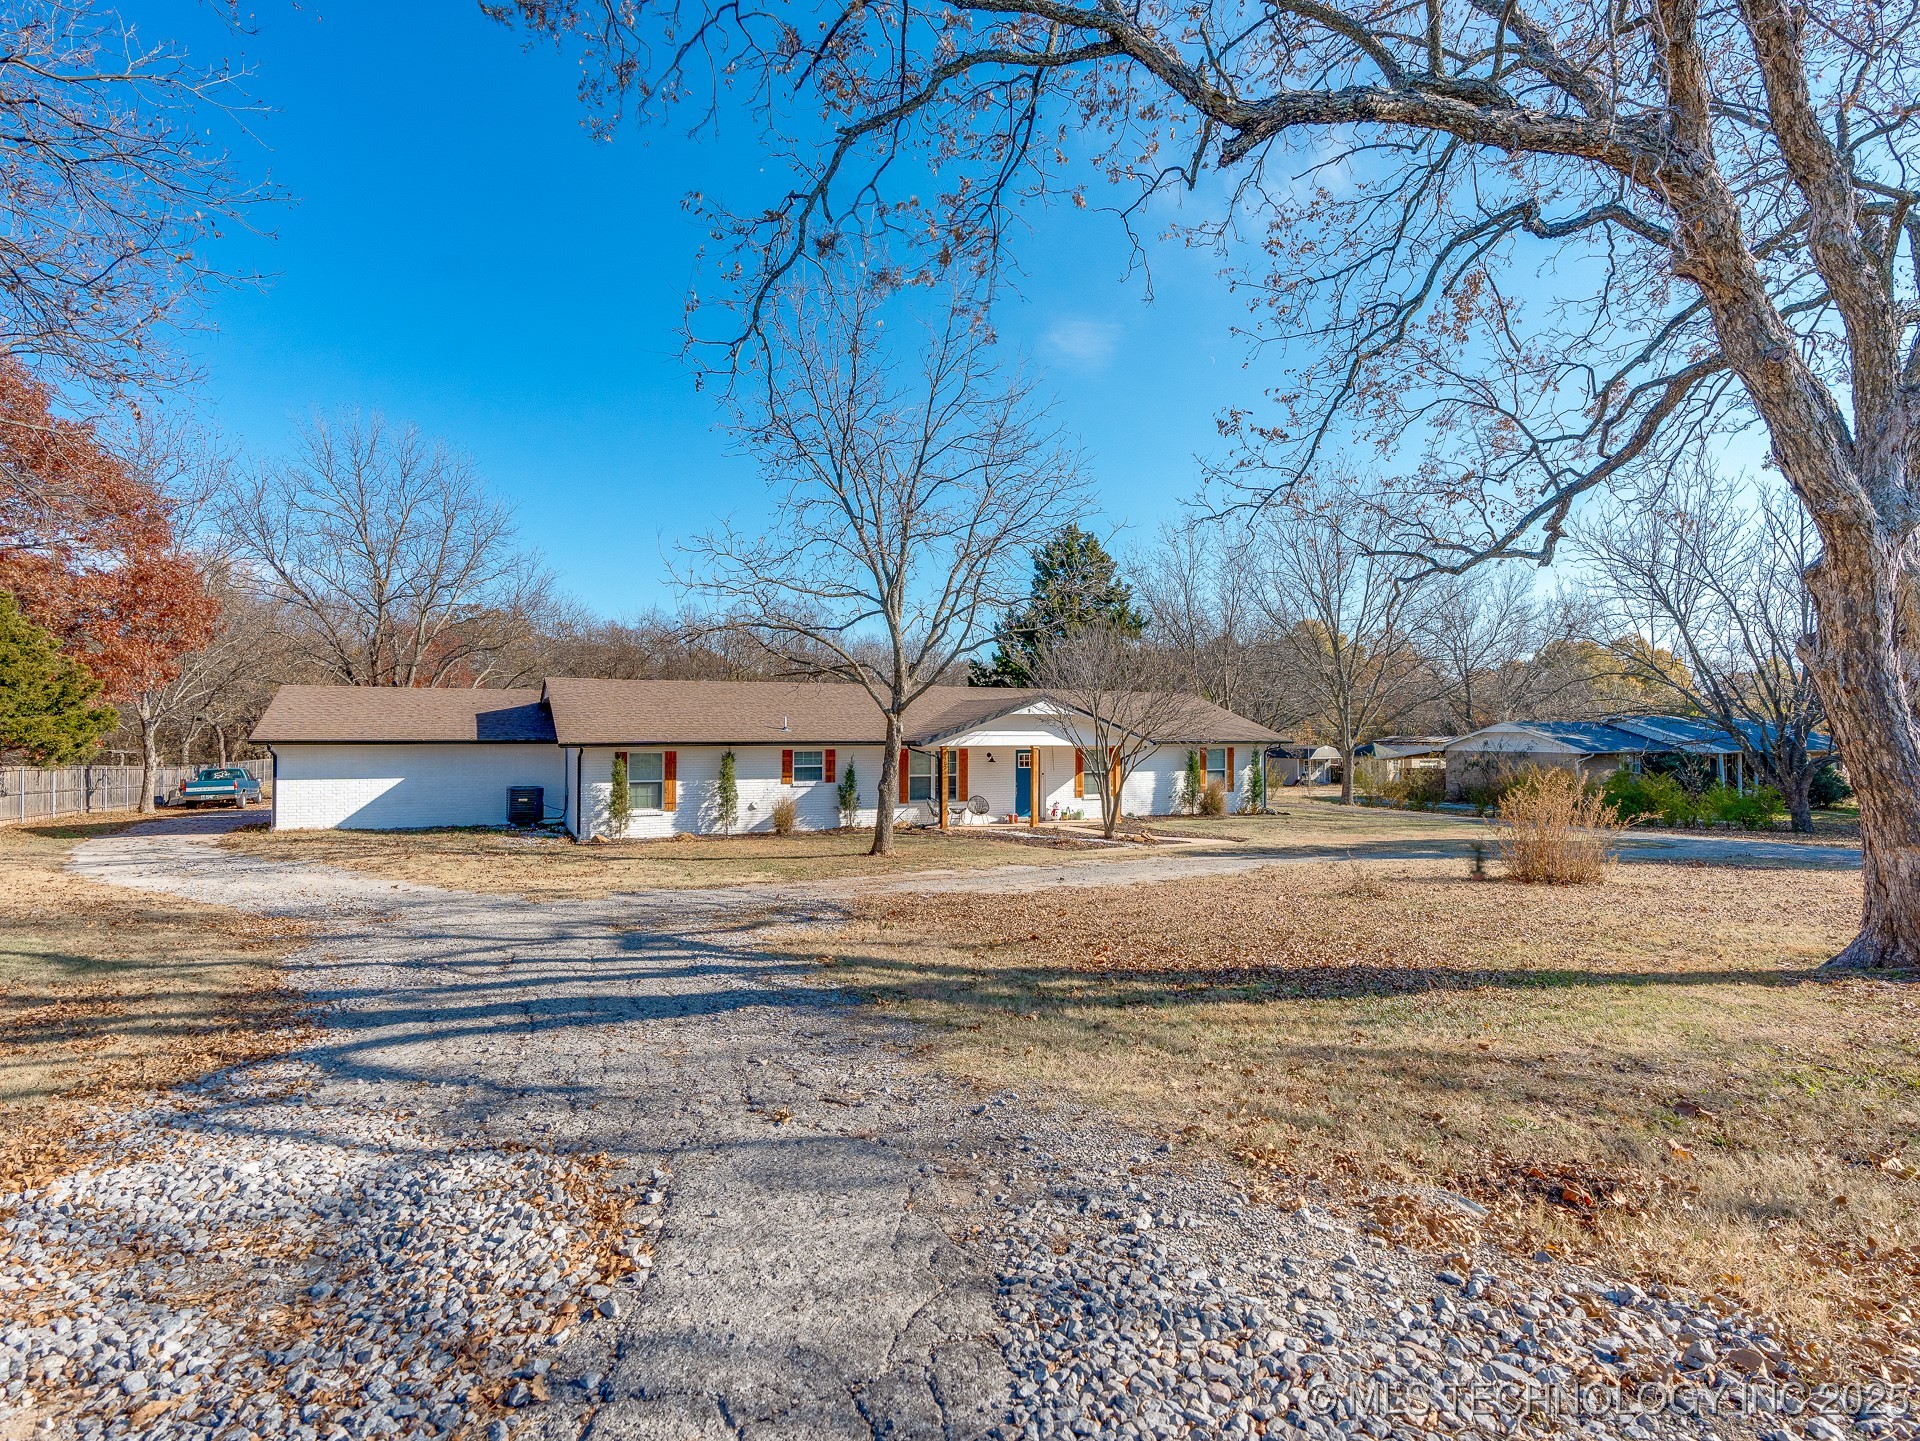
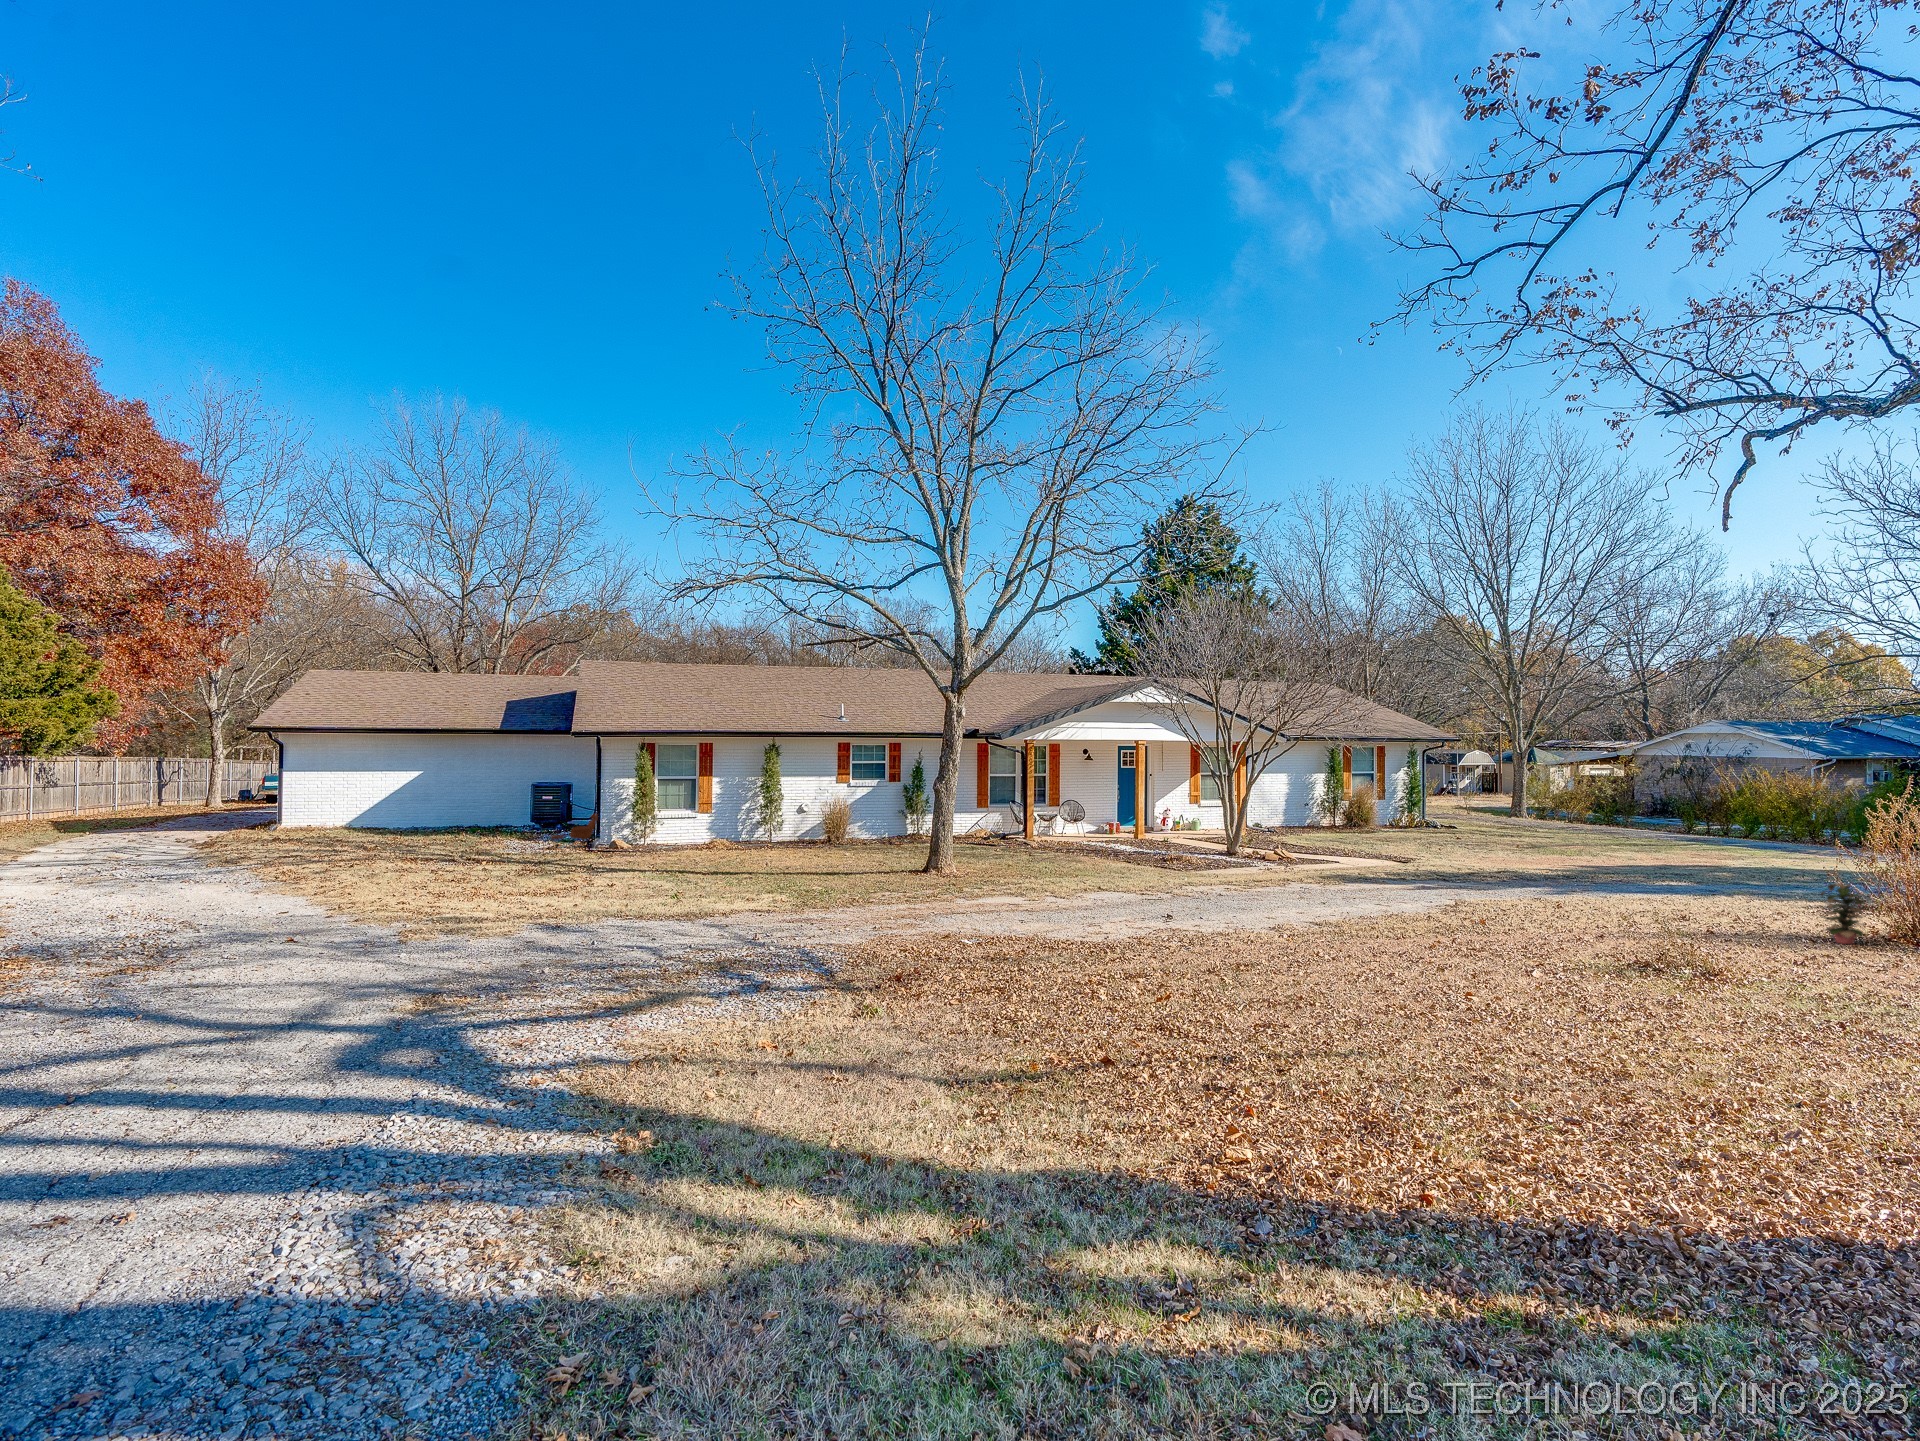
lounge chair: none [537,813,579,843] -> present [551,813,598,847]

